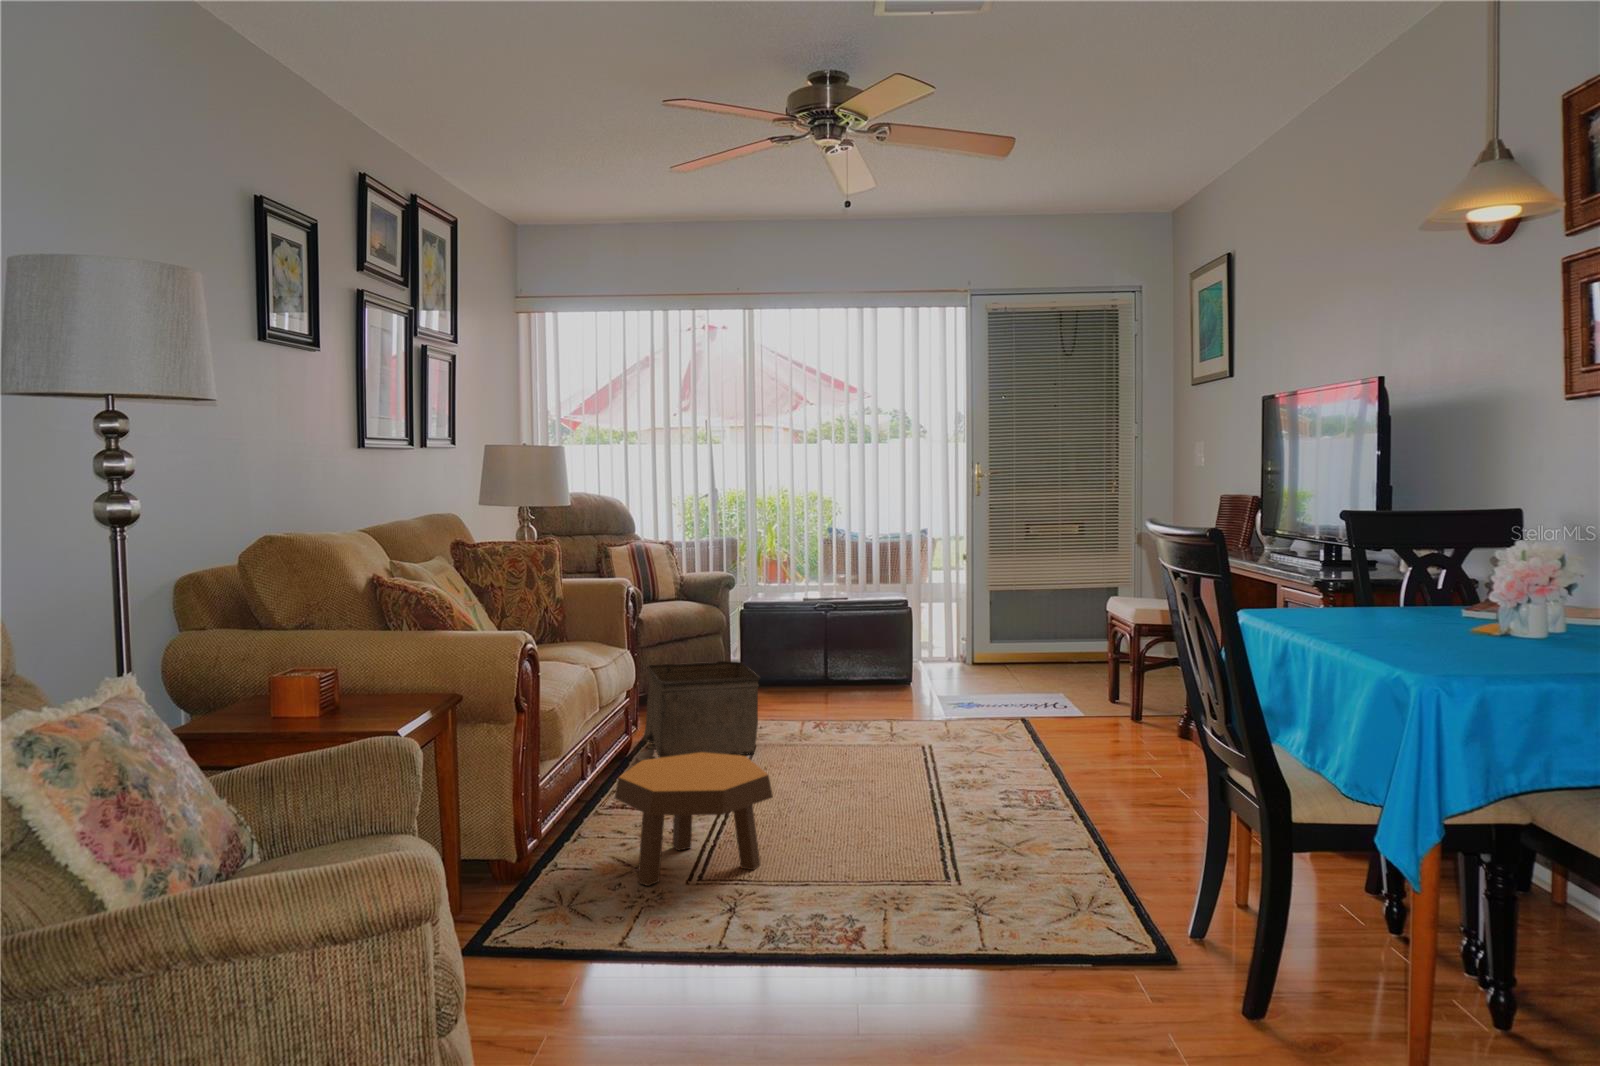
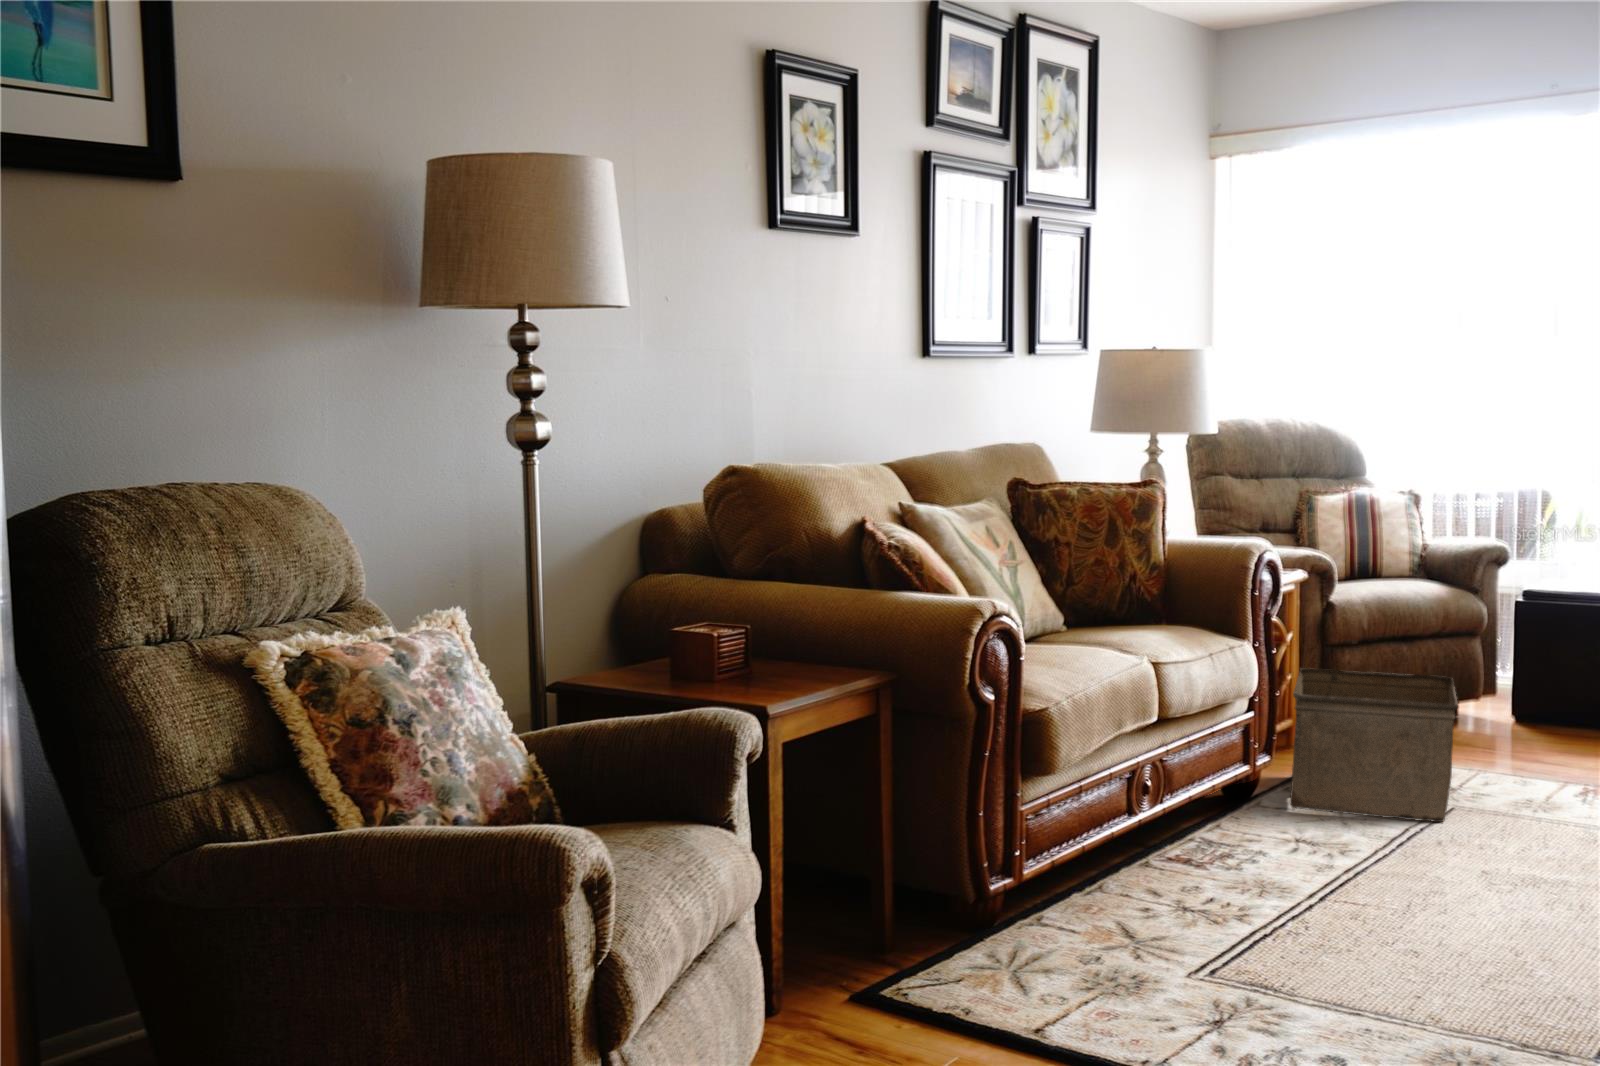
footstool: present [615,752,773,886] -> none [1110,797,1332,985]

